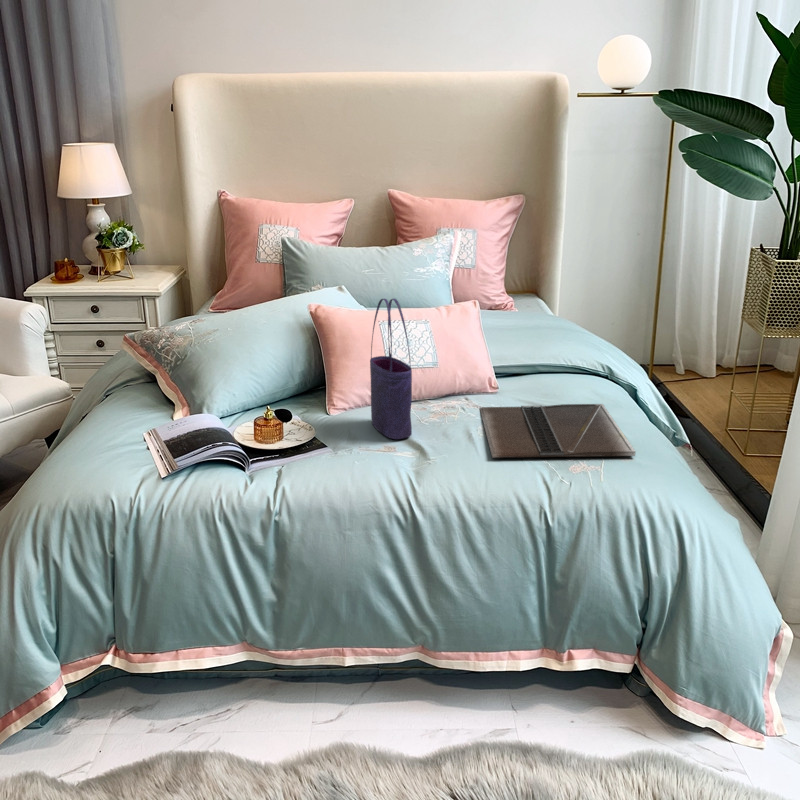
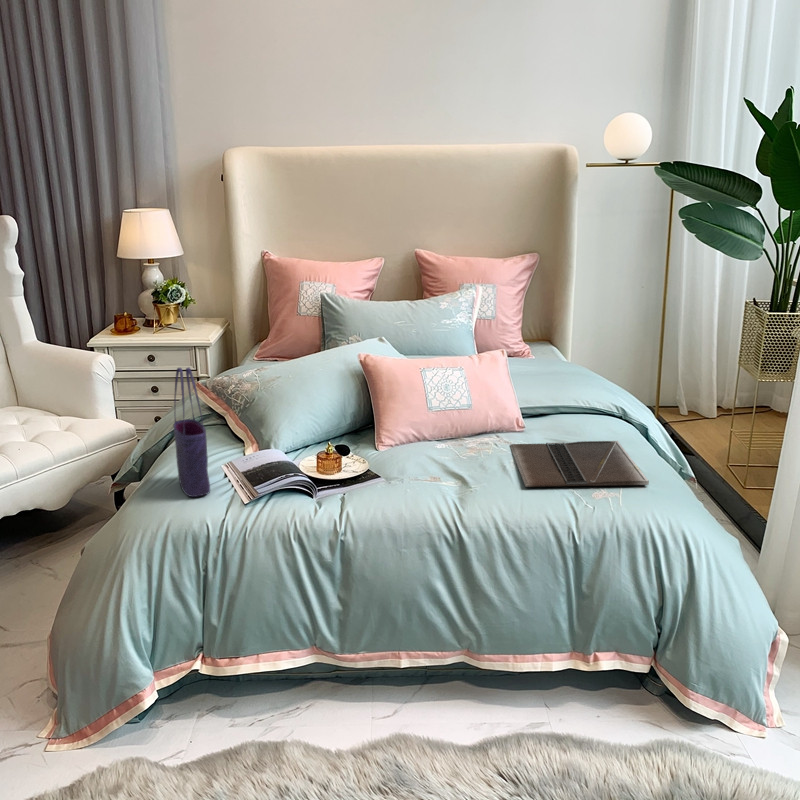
tote bag: present [370,299,412,439] -> present [173,368,210,497]

